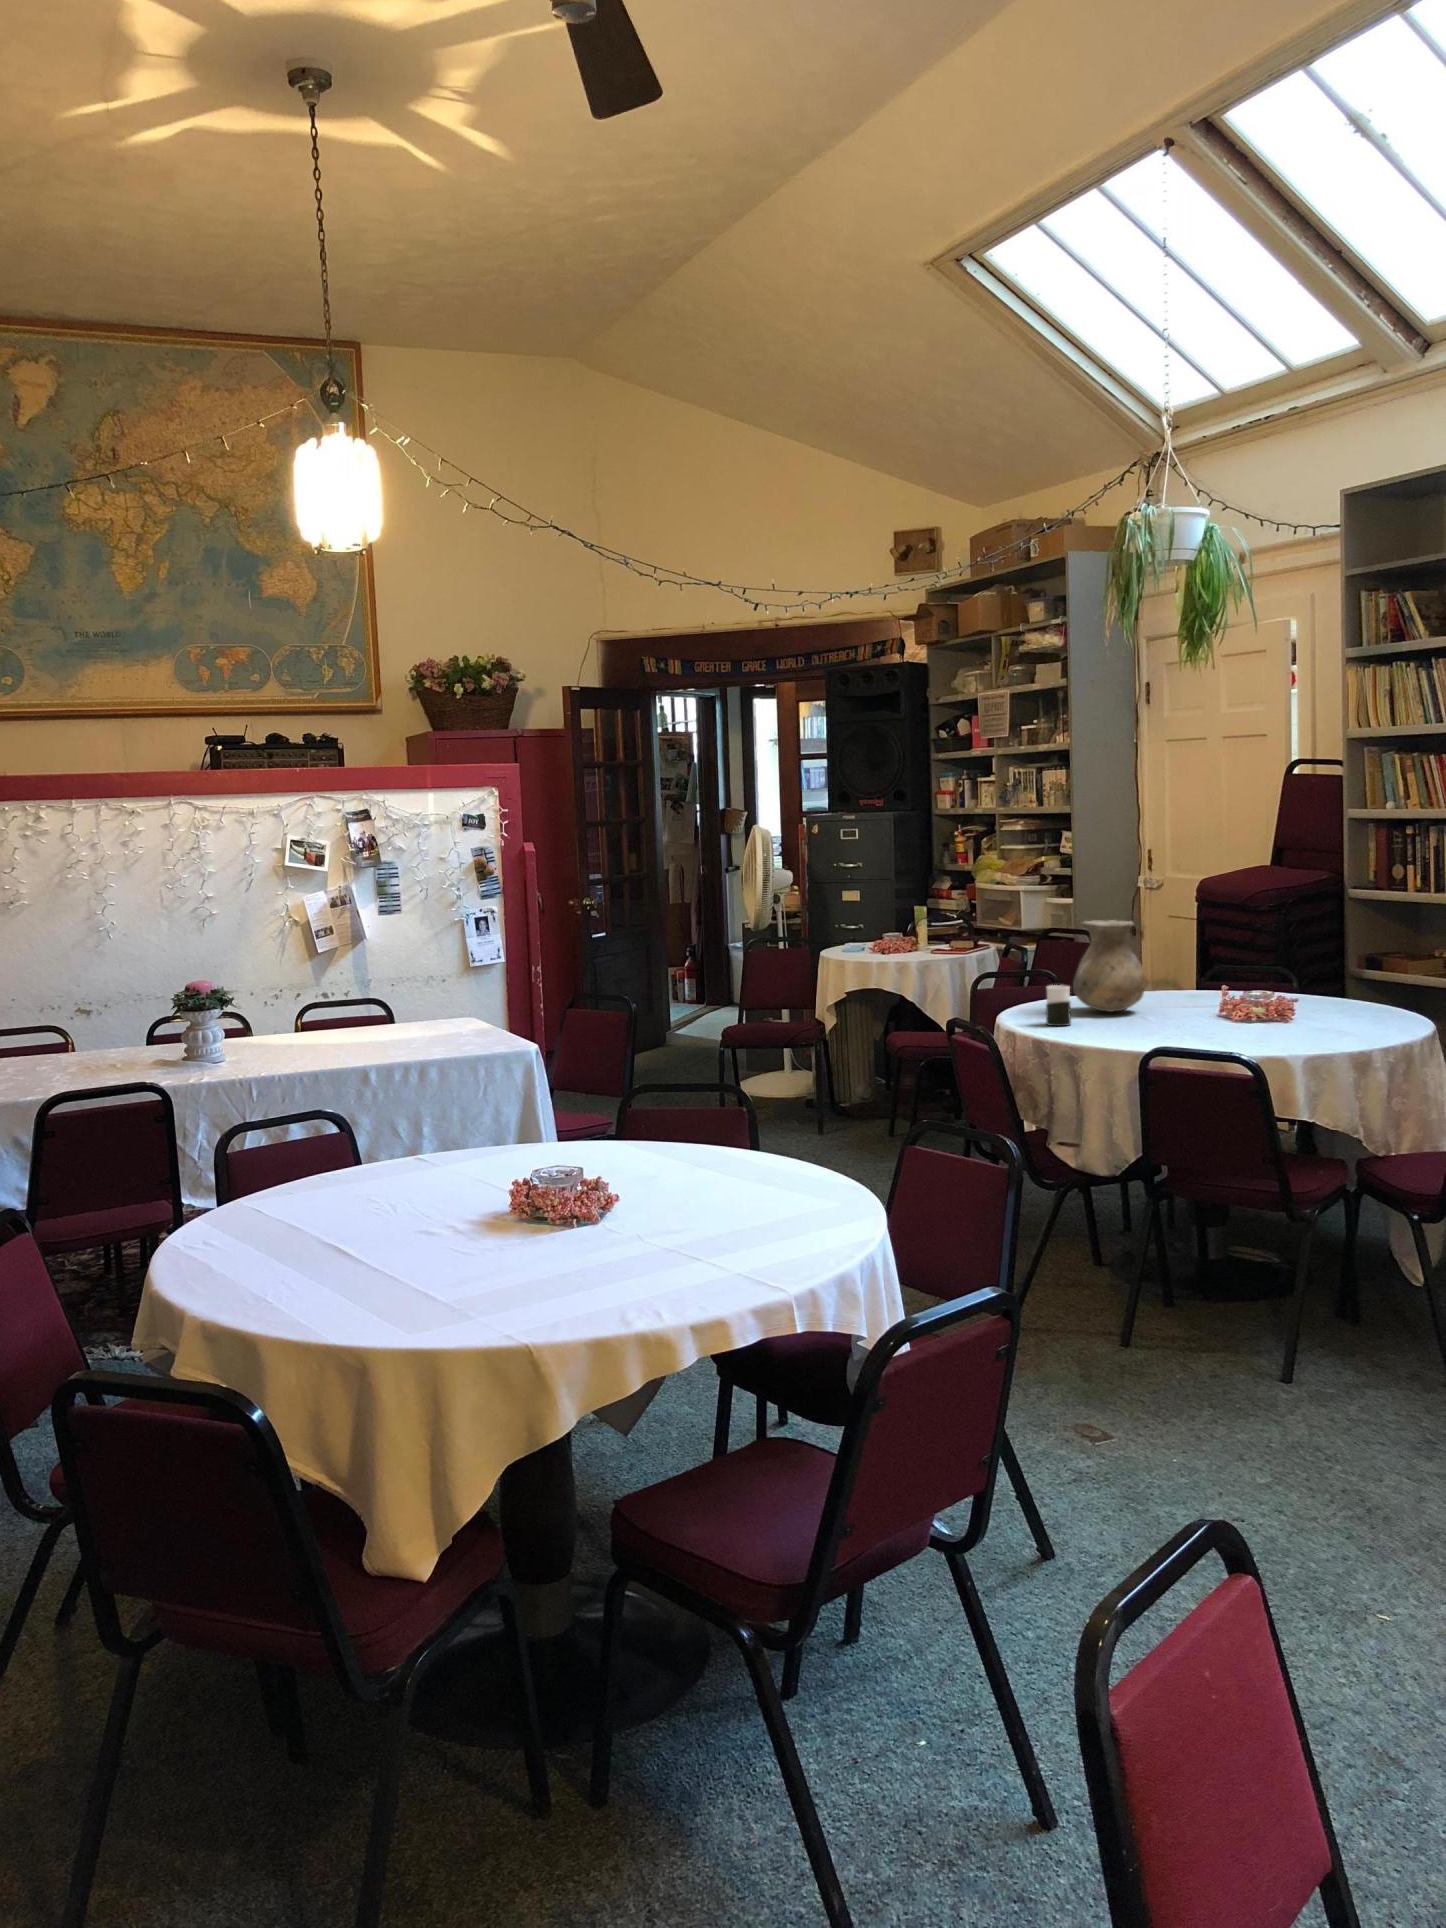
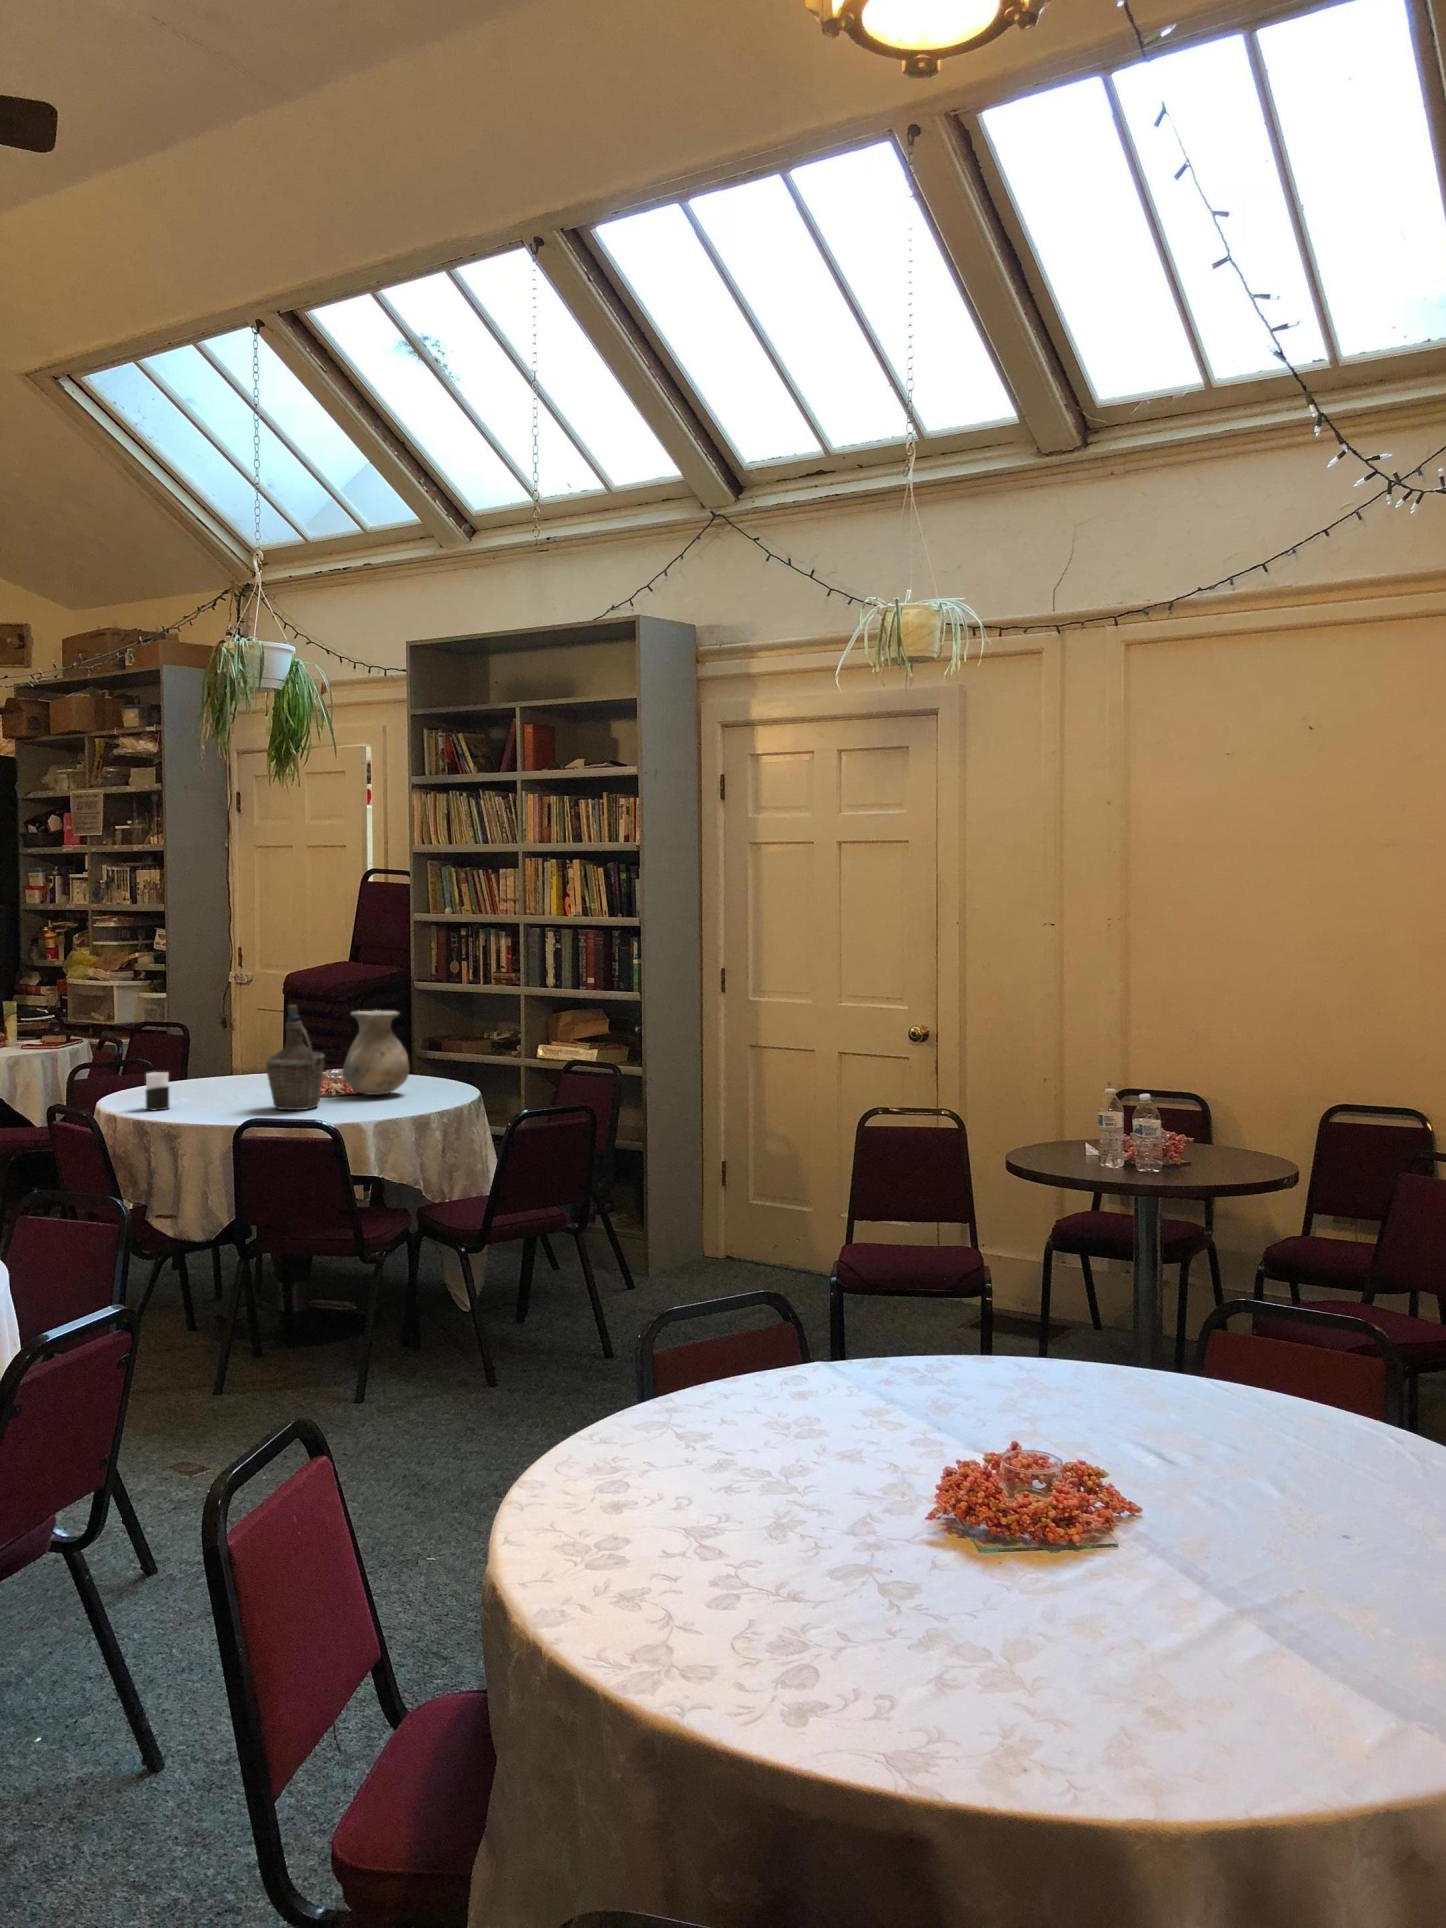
bottle: none [1174,917,1243,1037] -> present [266,1005,325,1110]
vase: present [1073,920,1145,1012] -> present [343,1010,409,1095]

